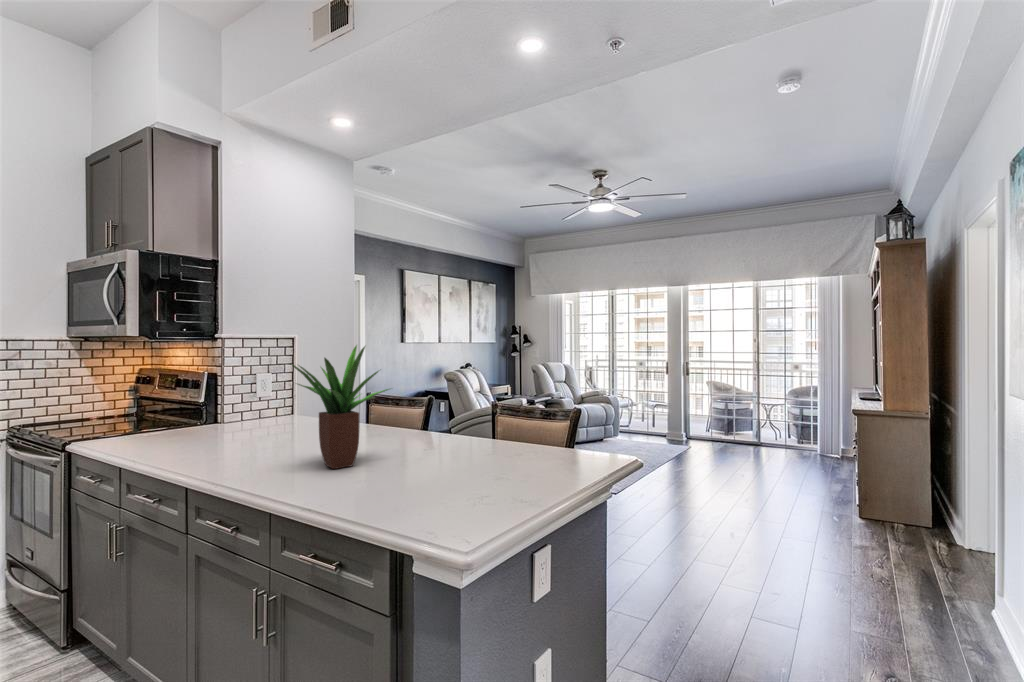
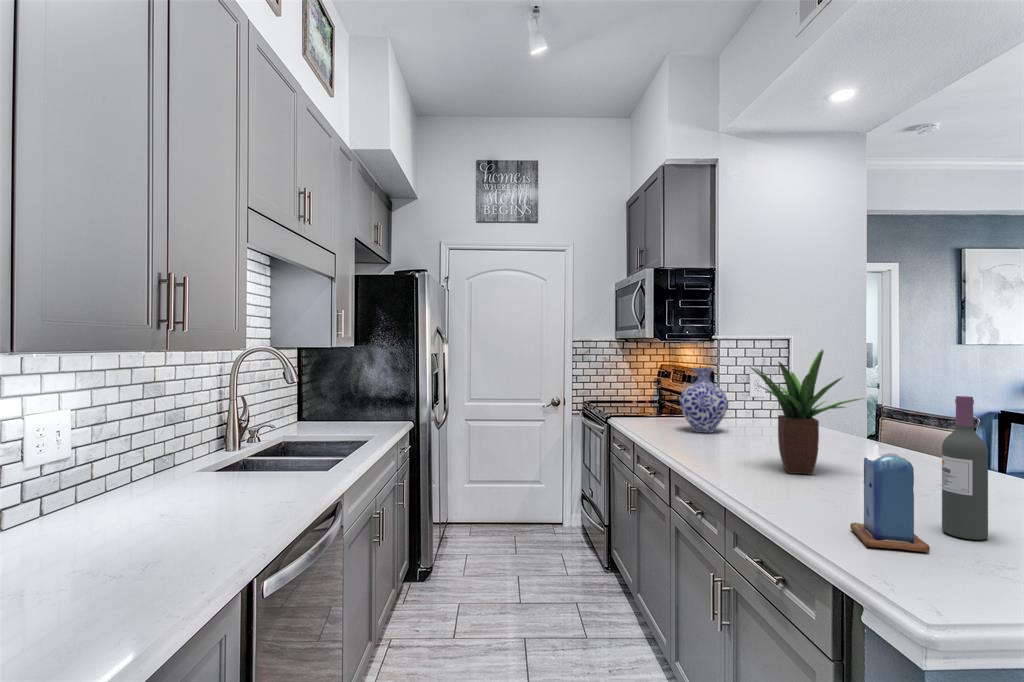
vase: none [184,369,244,443] -> present [680,368,728,433]
wine bottle: none [476,379,504,493] -> present [942,396,988,540]
candle: none [420,427,485,523] -> present [850,444,930,552]

